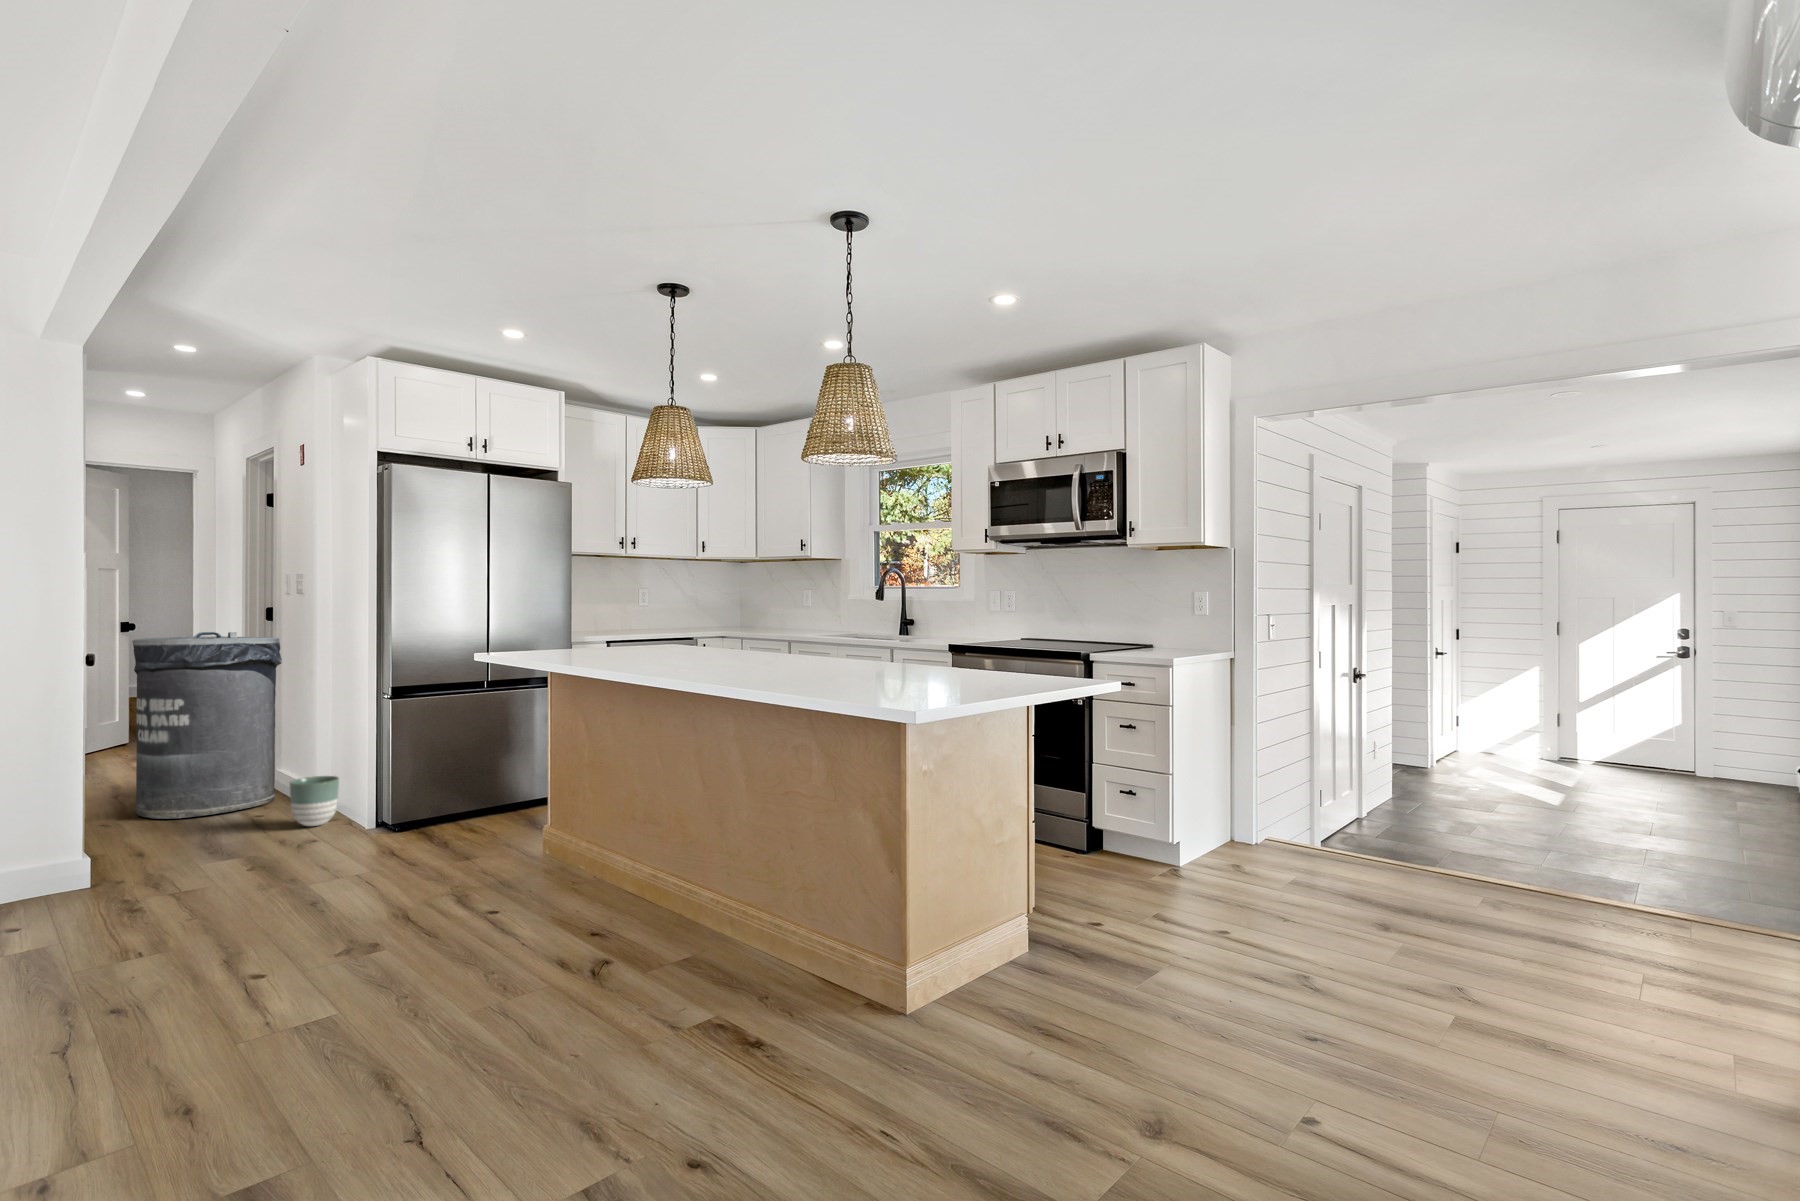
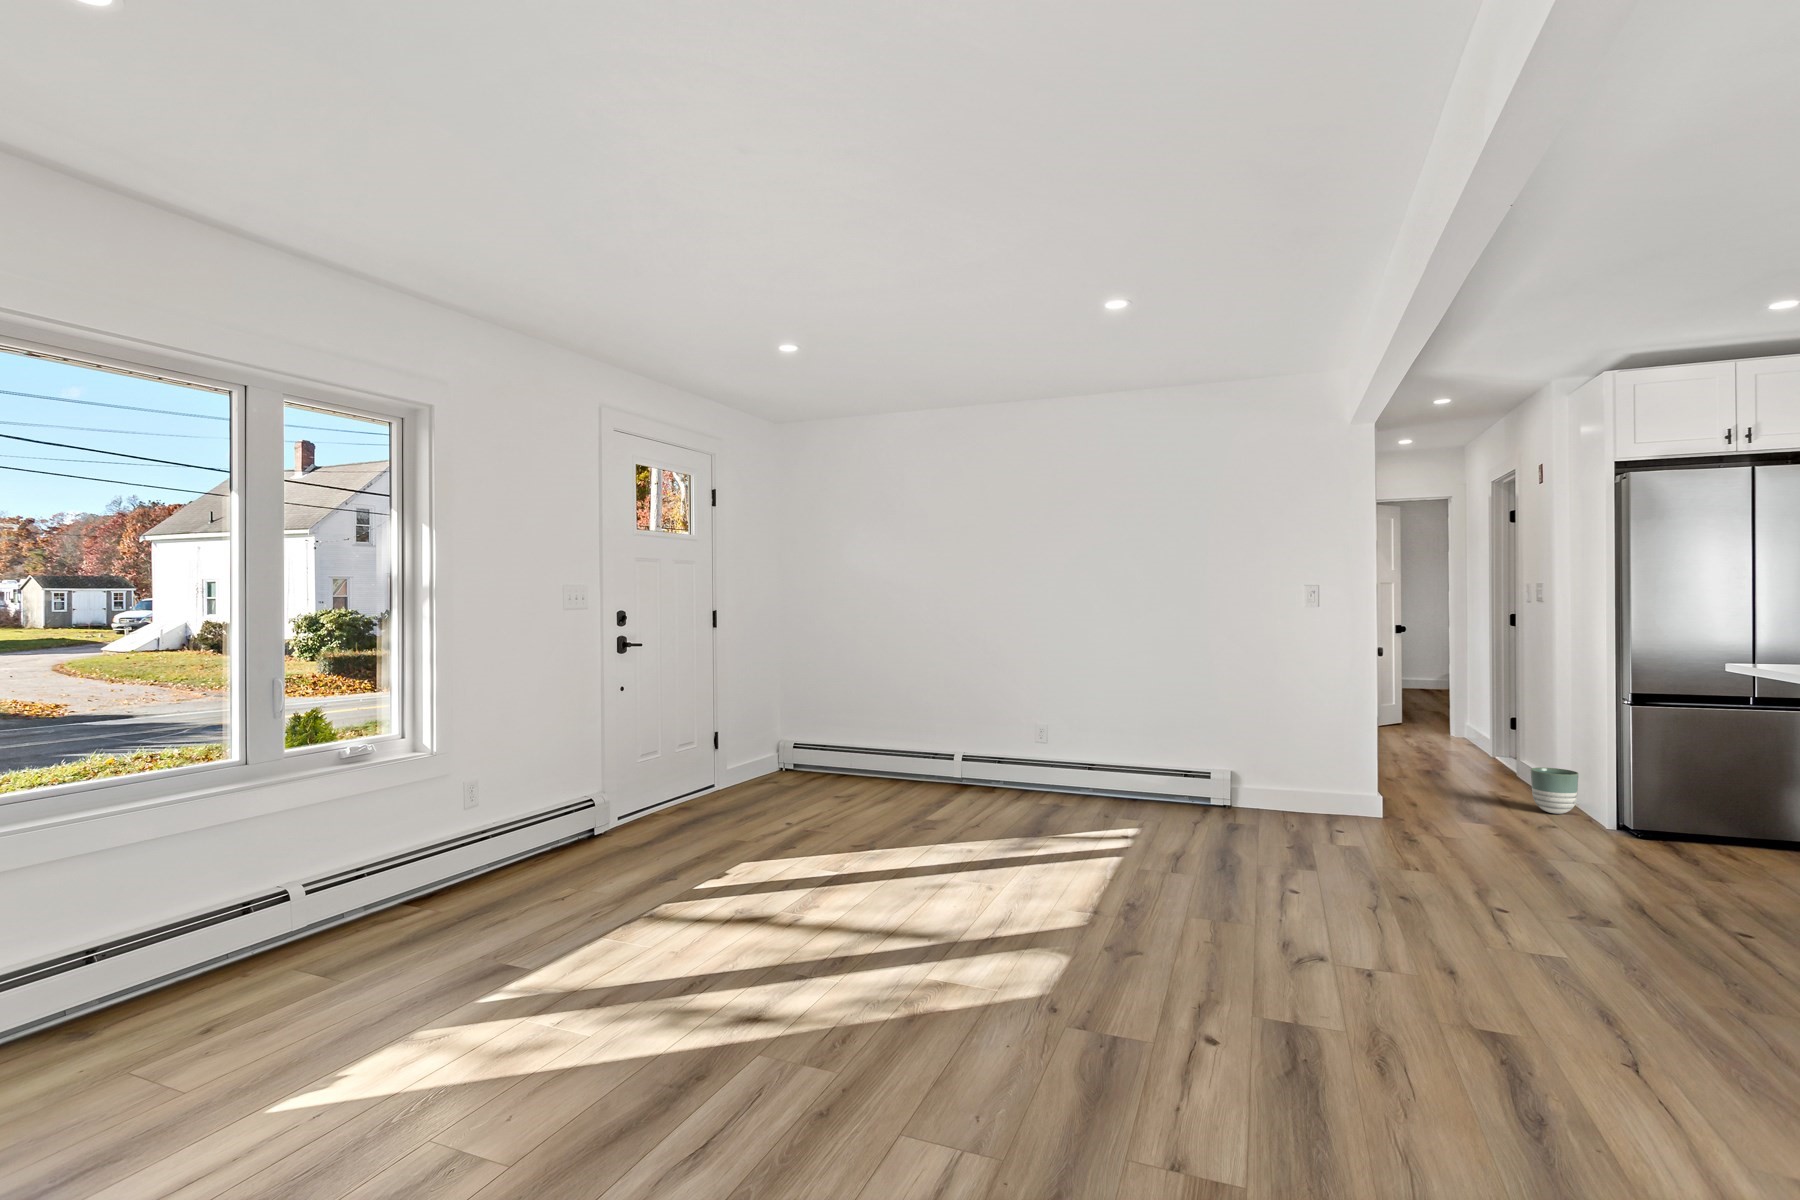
trash can: present [132,632,282,819] -> none [1405,633,1524,787]

